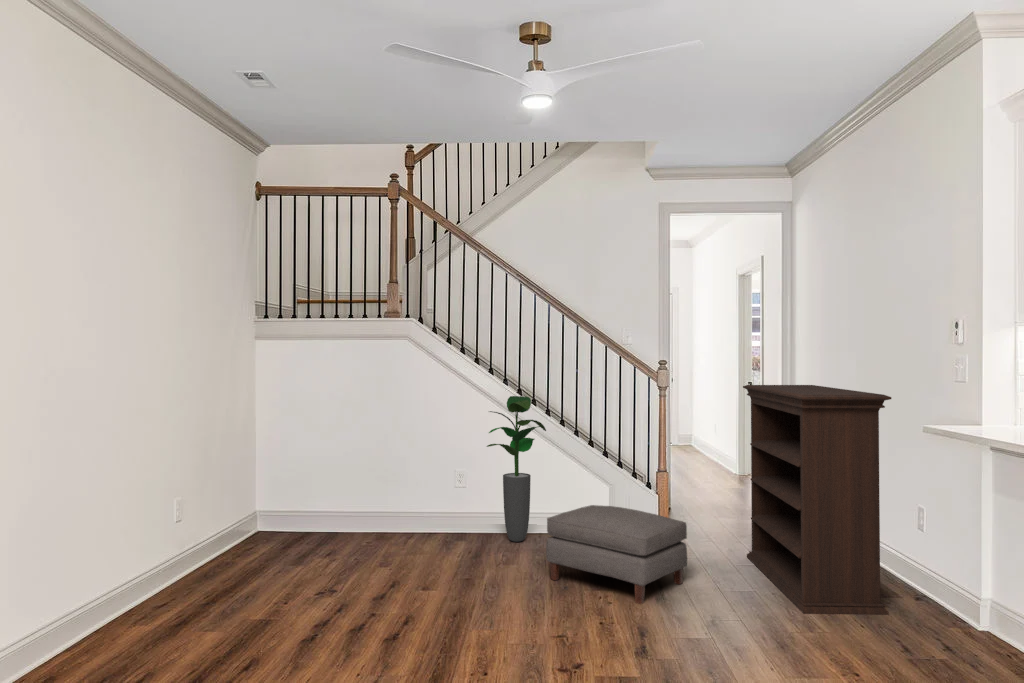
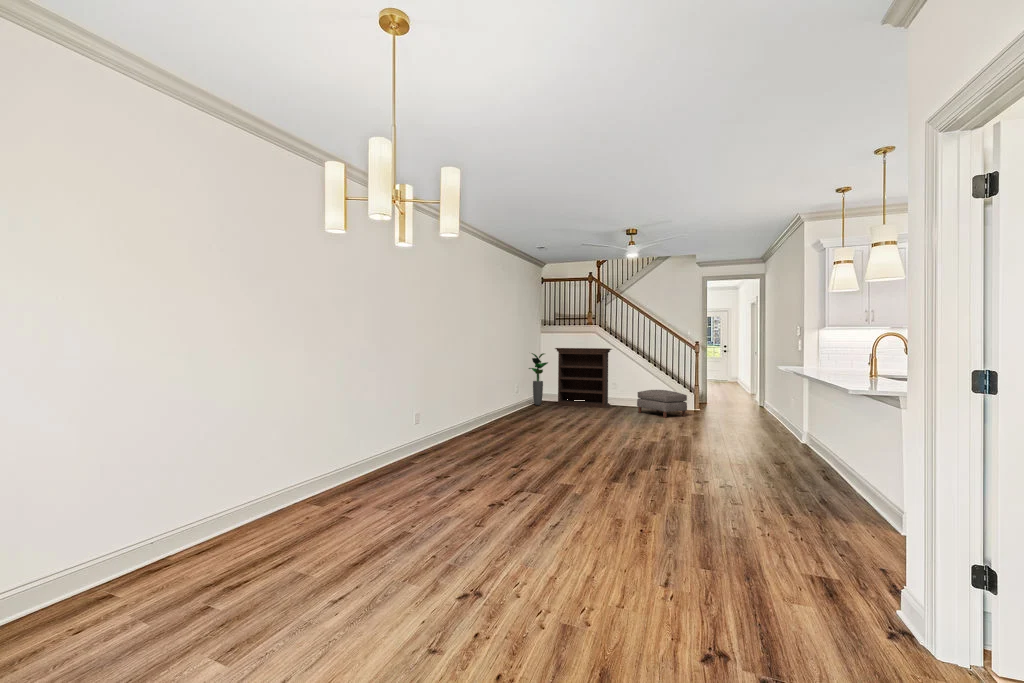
bookshelf: present [743,385,891,615] -> present [555,348,612,408]
potted plant: present [487,396,546,542] -> present [529,353,548,405]

